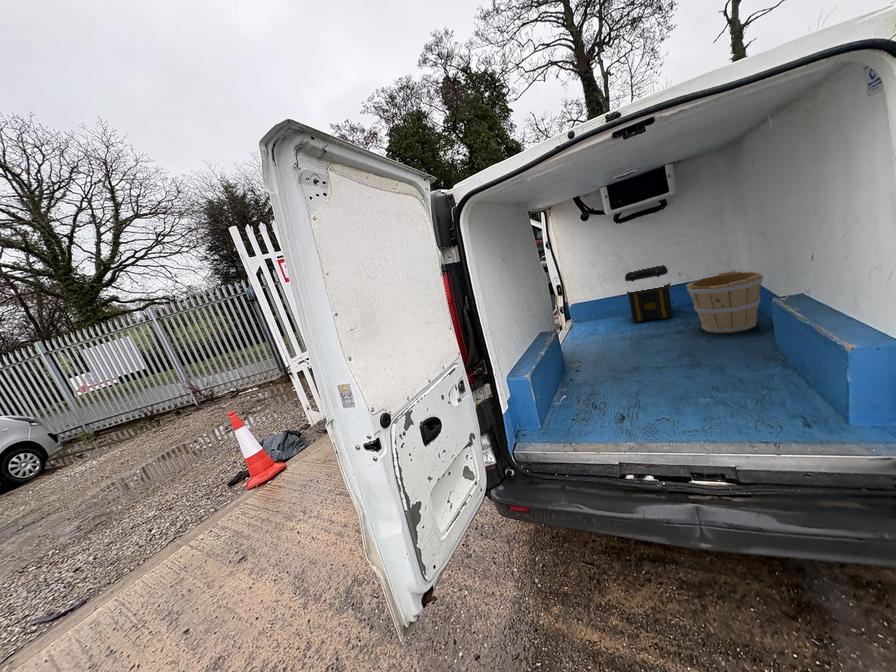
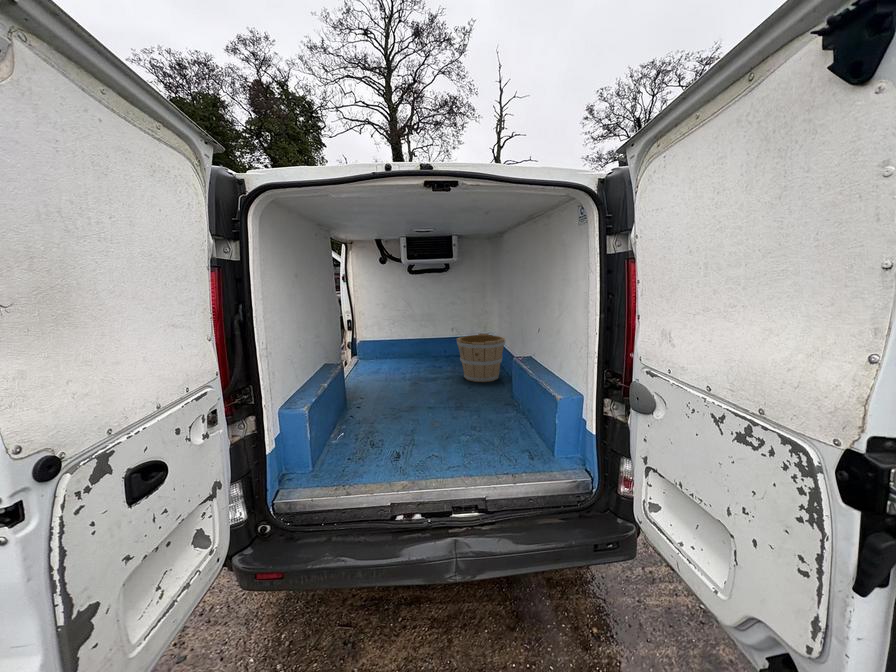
toolbox: present [625,265,673,322] -> none [410,318,444,367]

